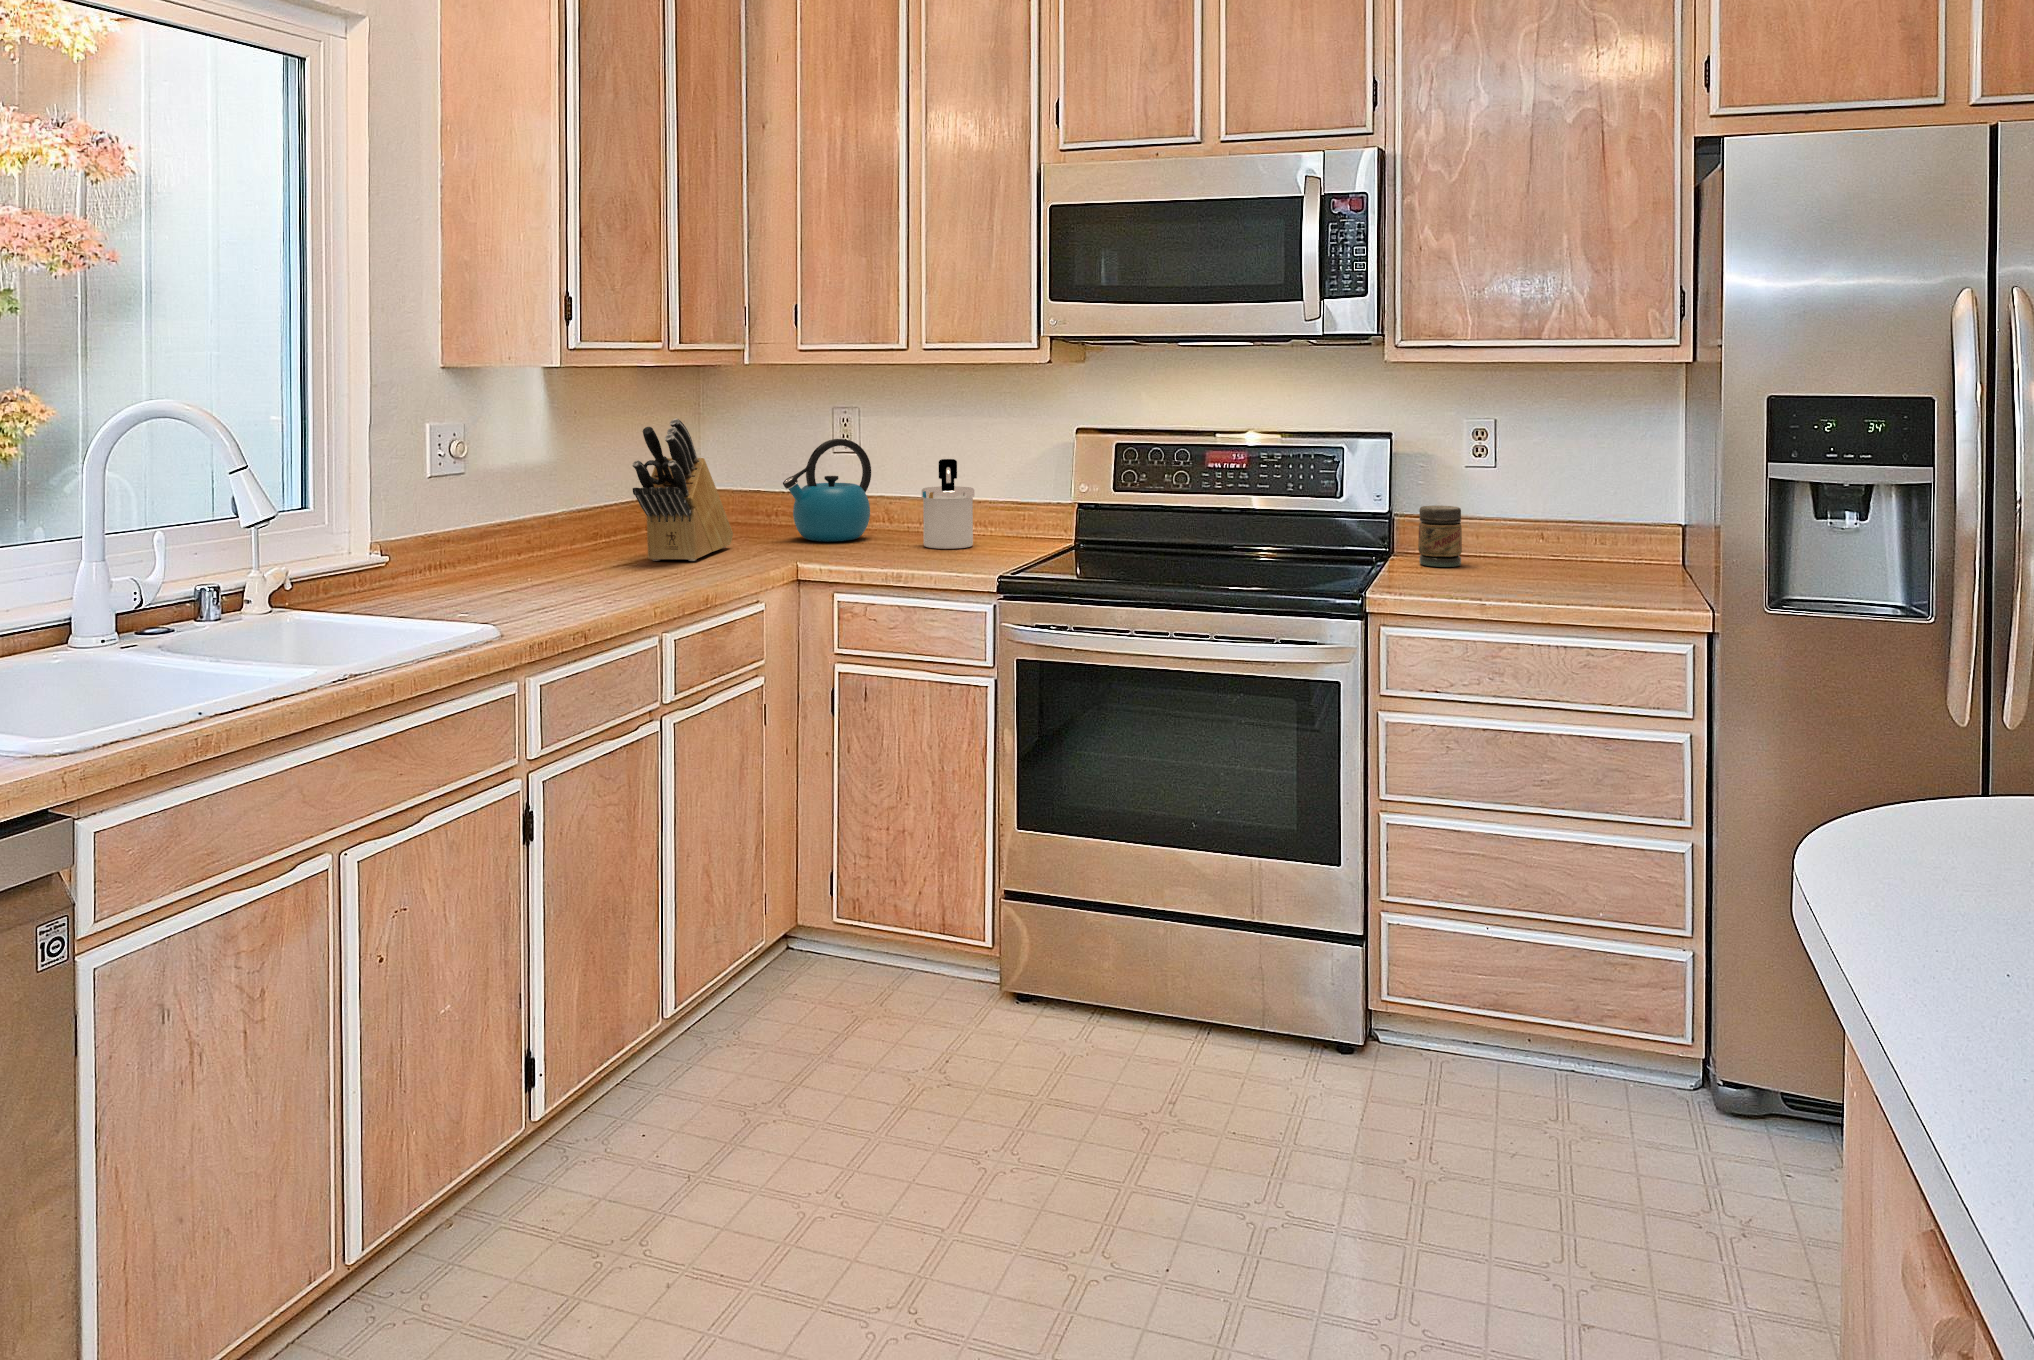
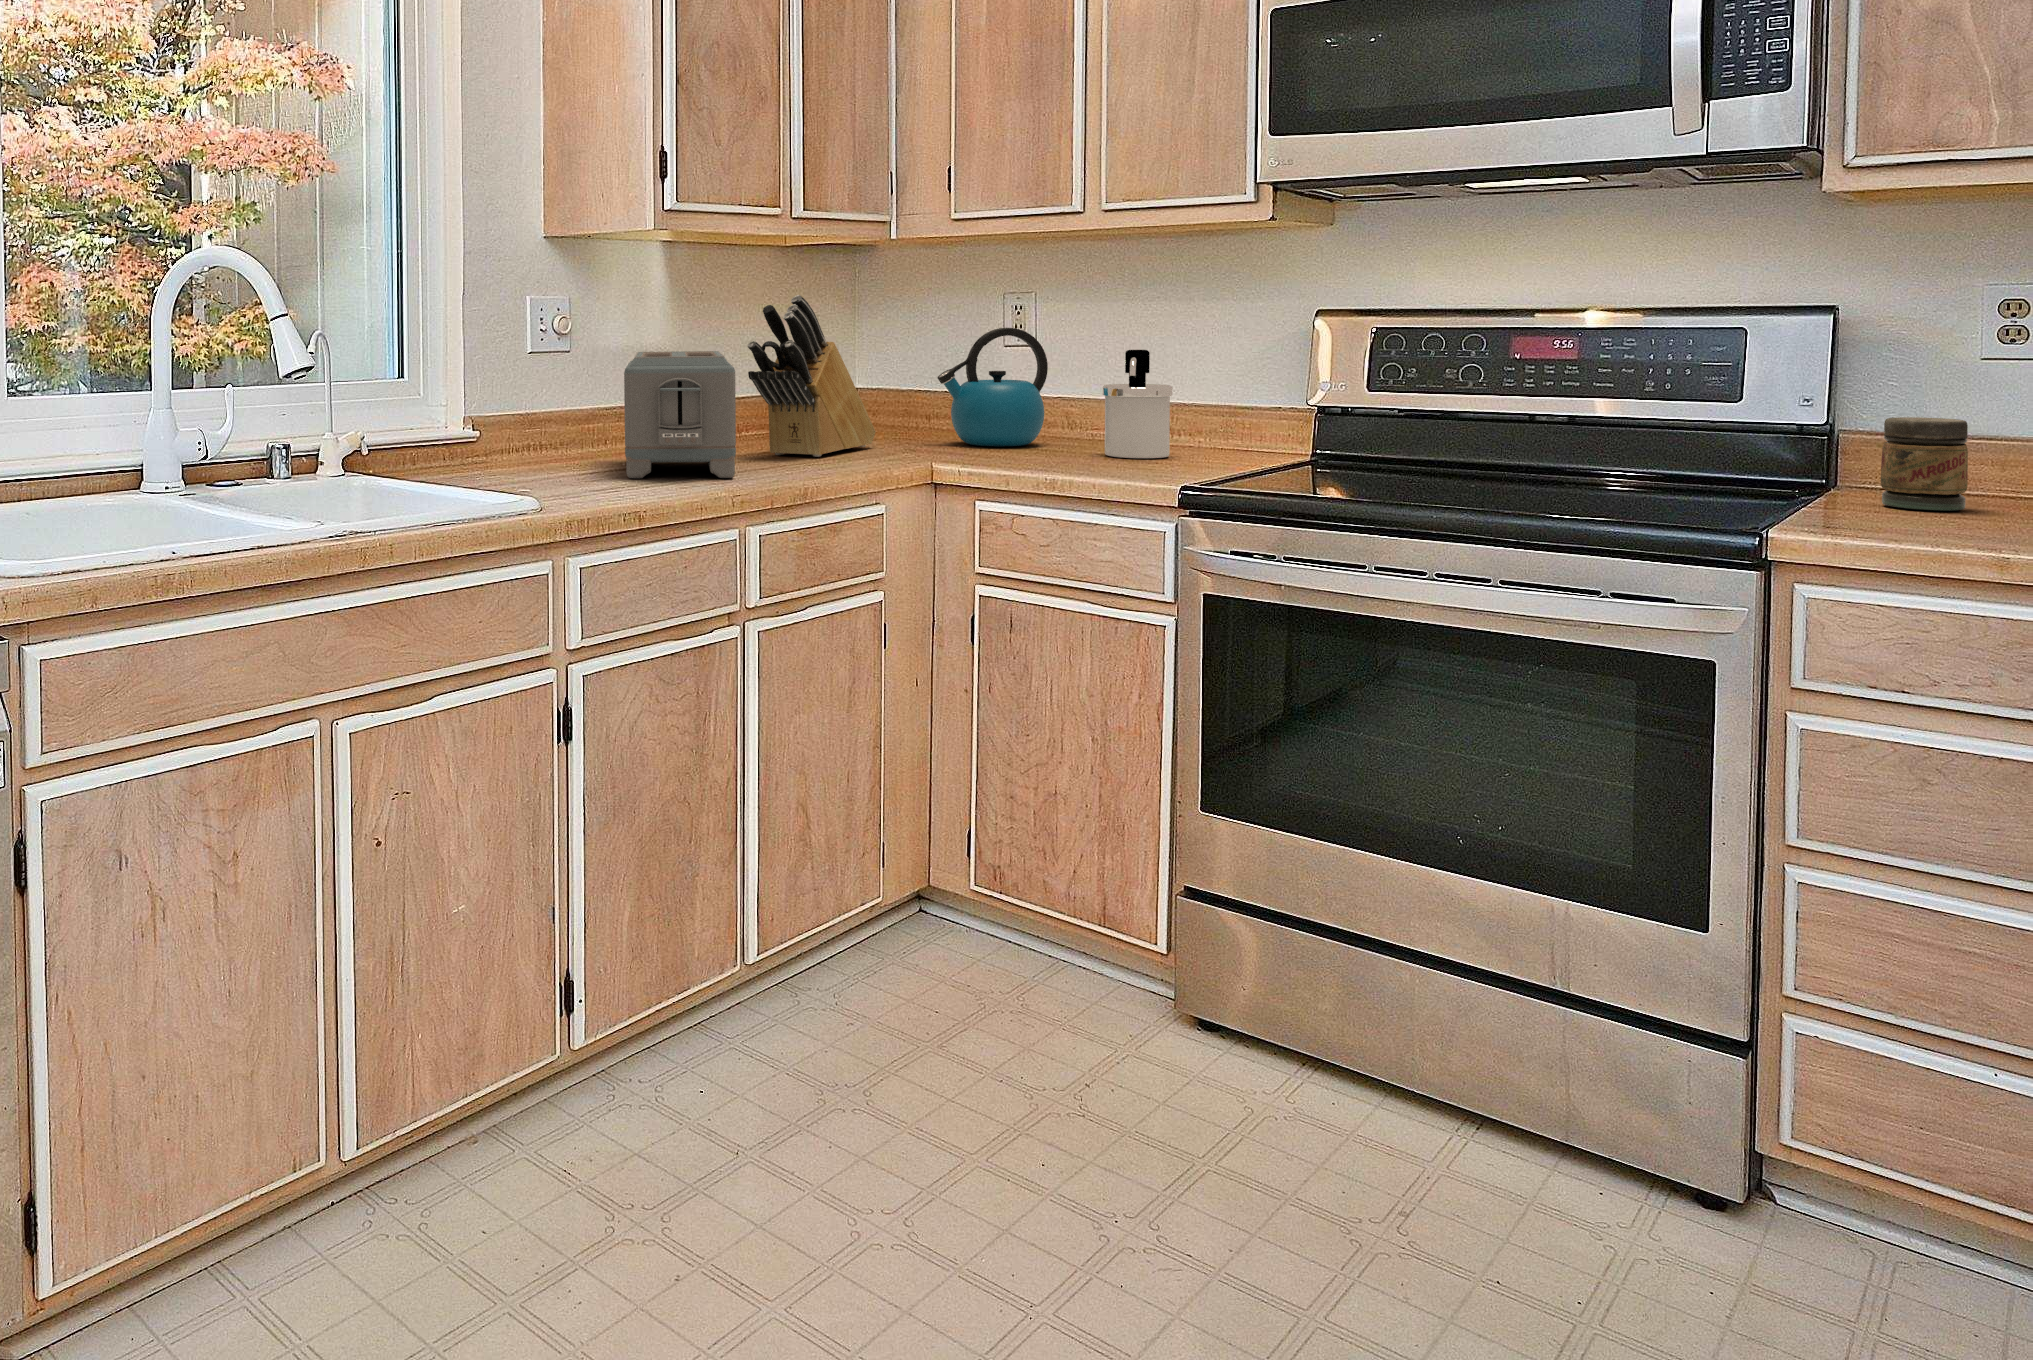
toaster: none [524,471,642,595] -> present [624,351,736,478]

